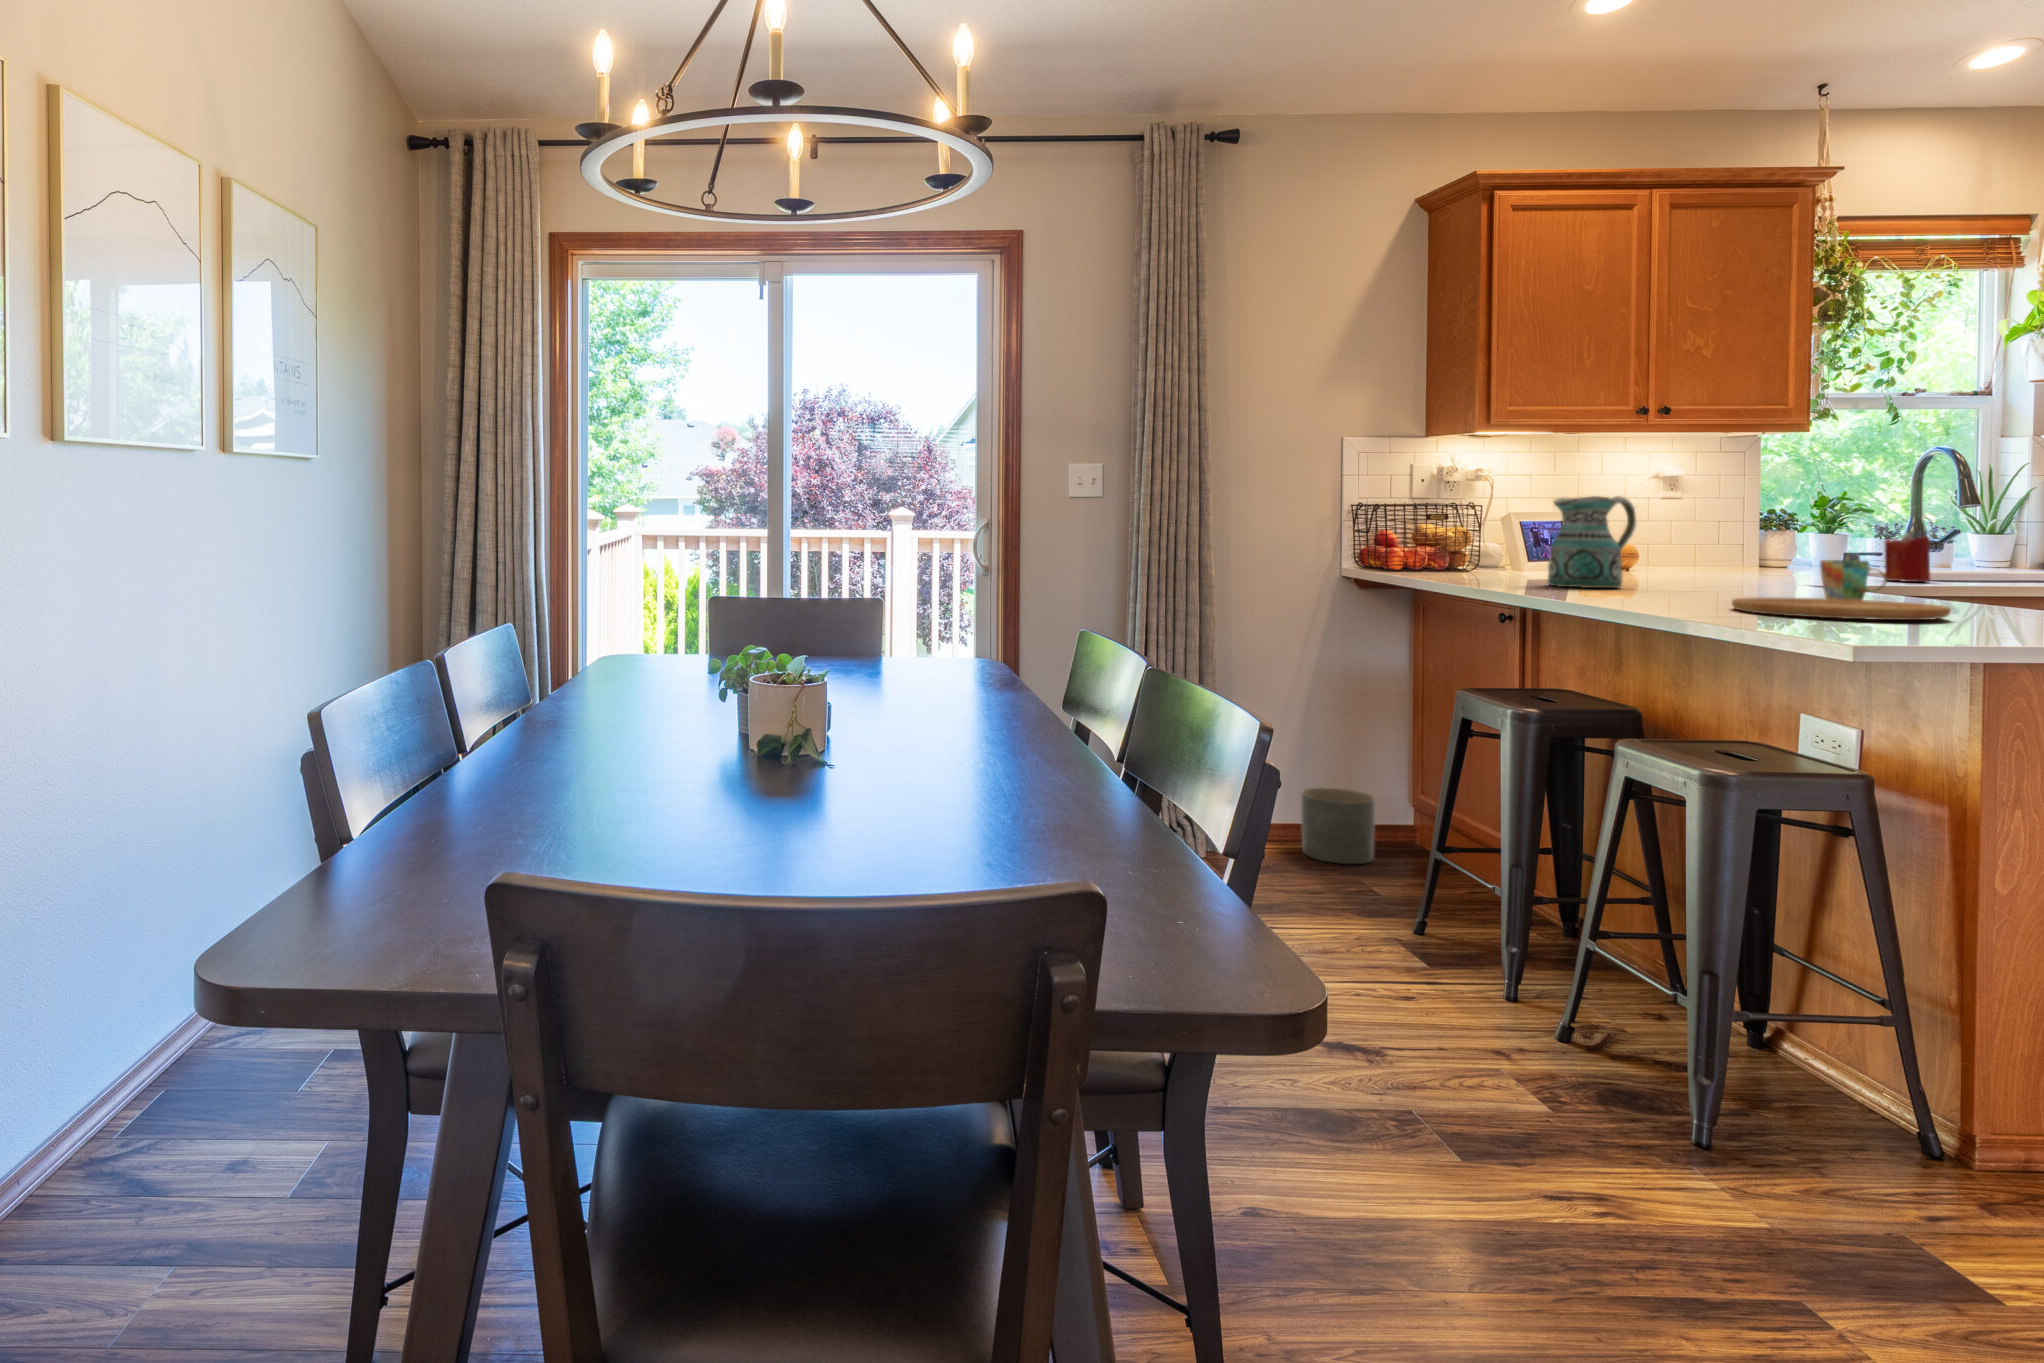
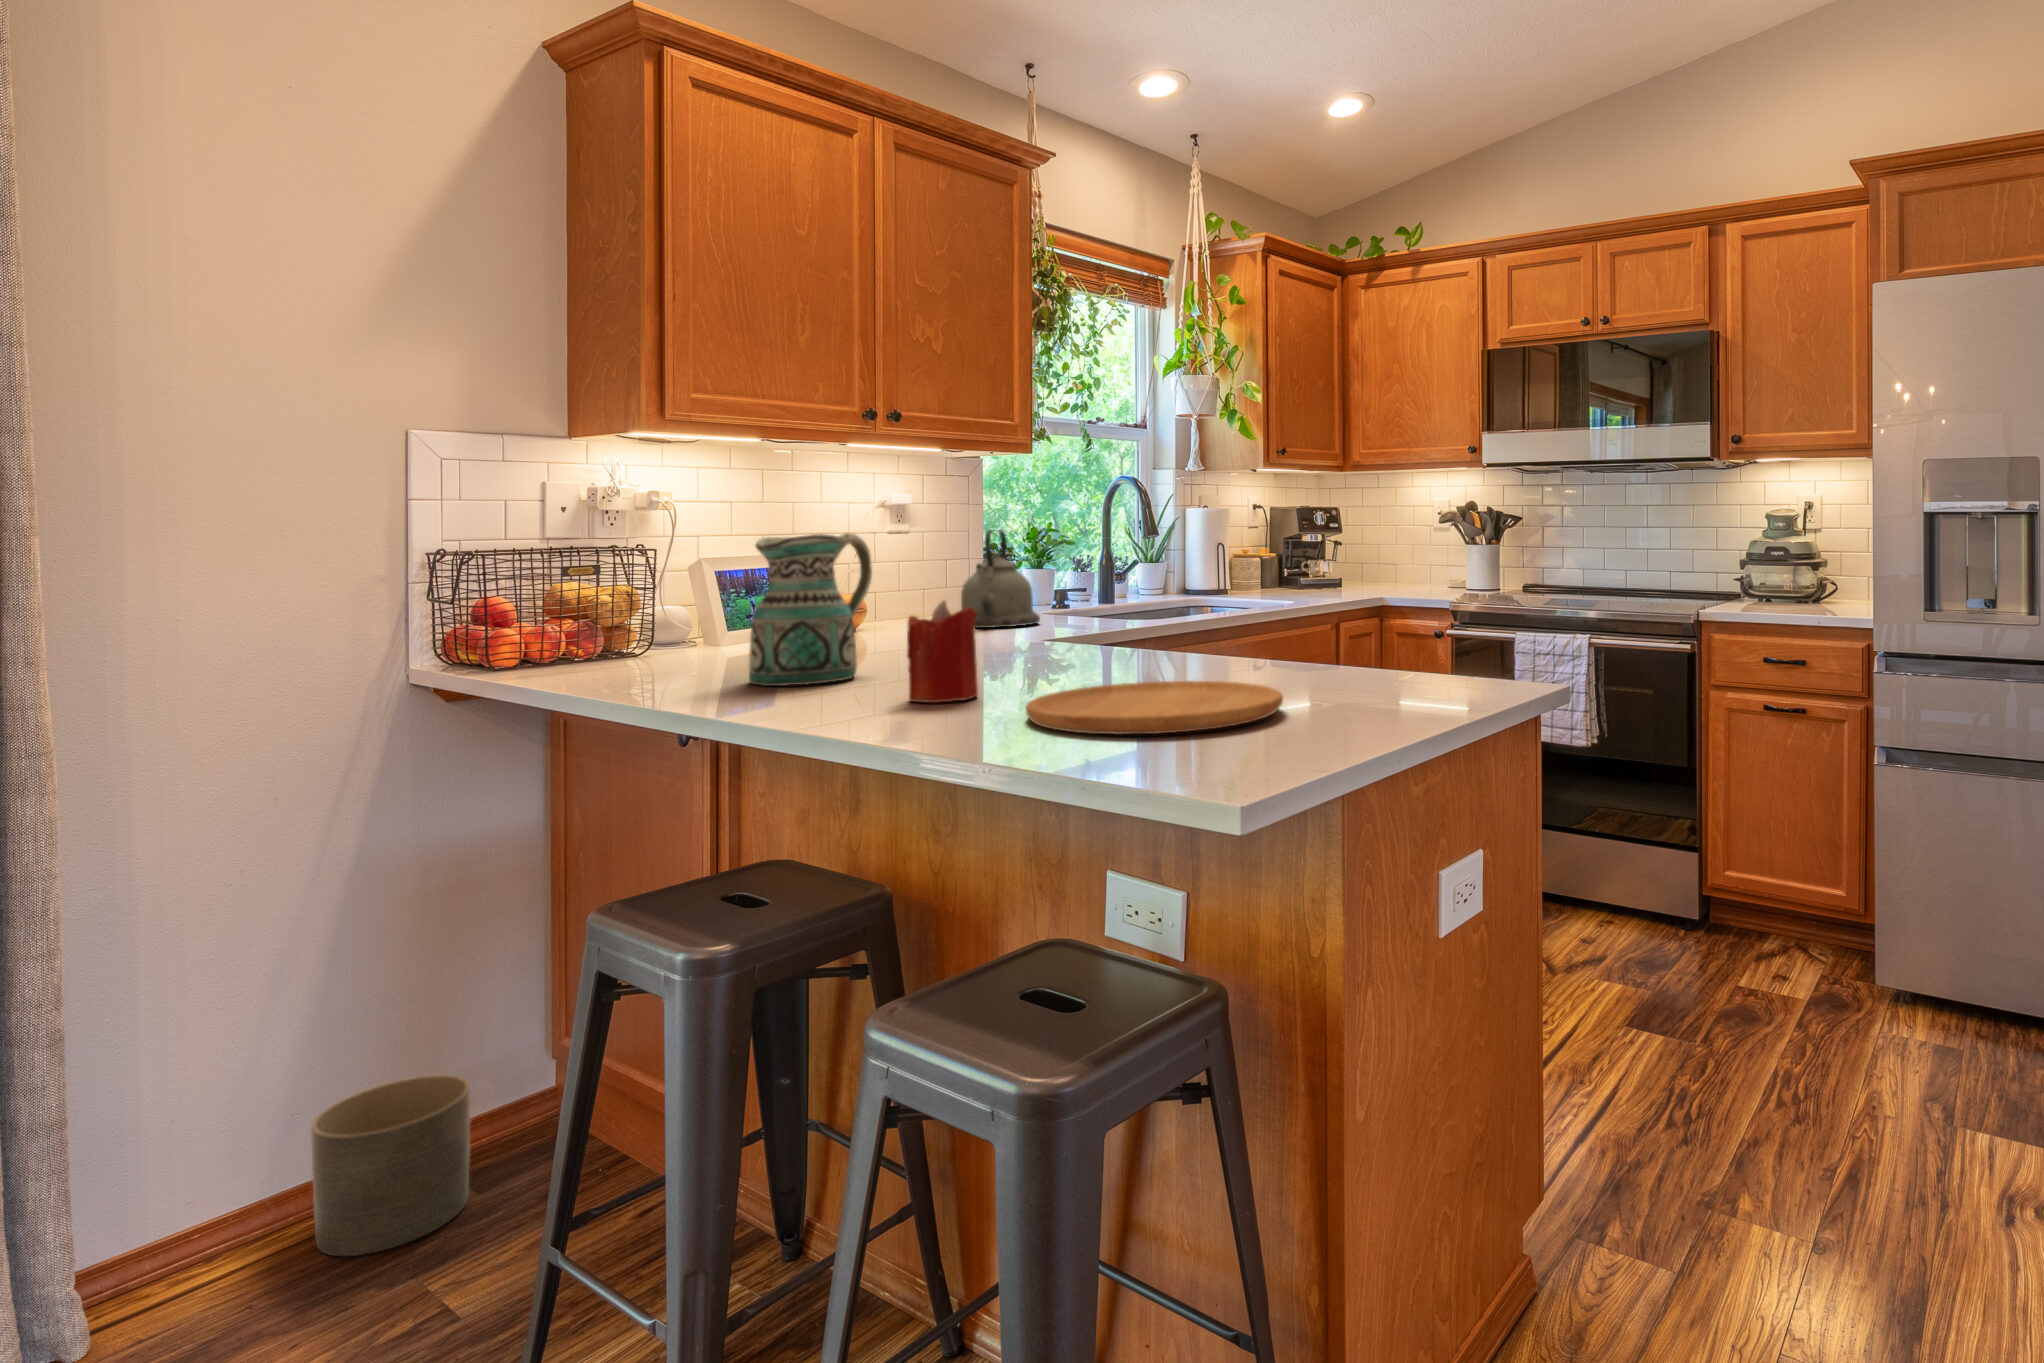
kettle: none [1721,498,1810,577] -> present [961,530,1040,628]
candle: present [1885,533,1930,582] -> present [907,601,978,703]
mug: present [1820,560,1887,600] -> none [1094,615,1161,671]

